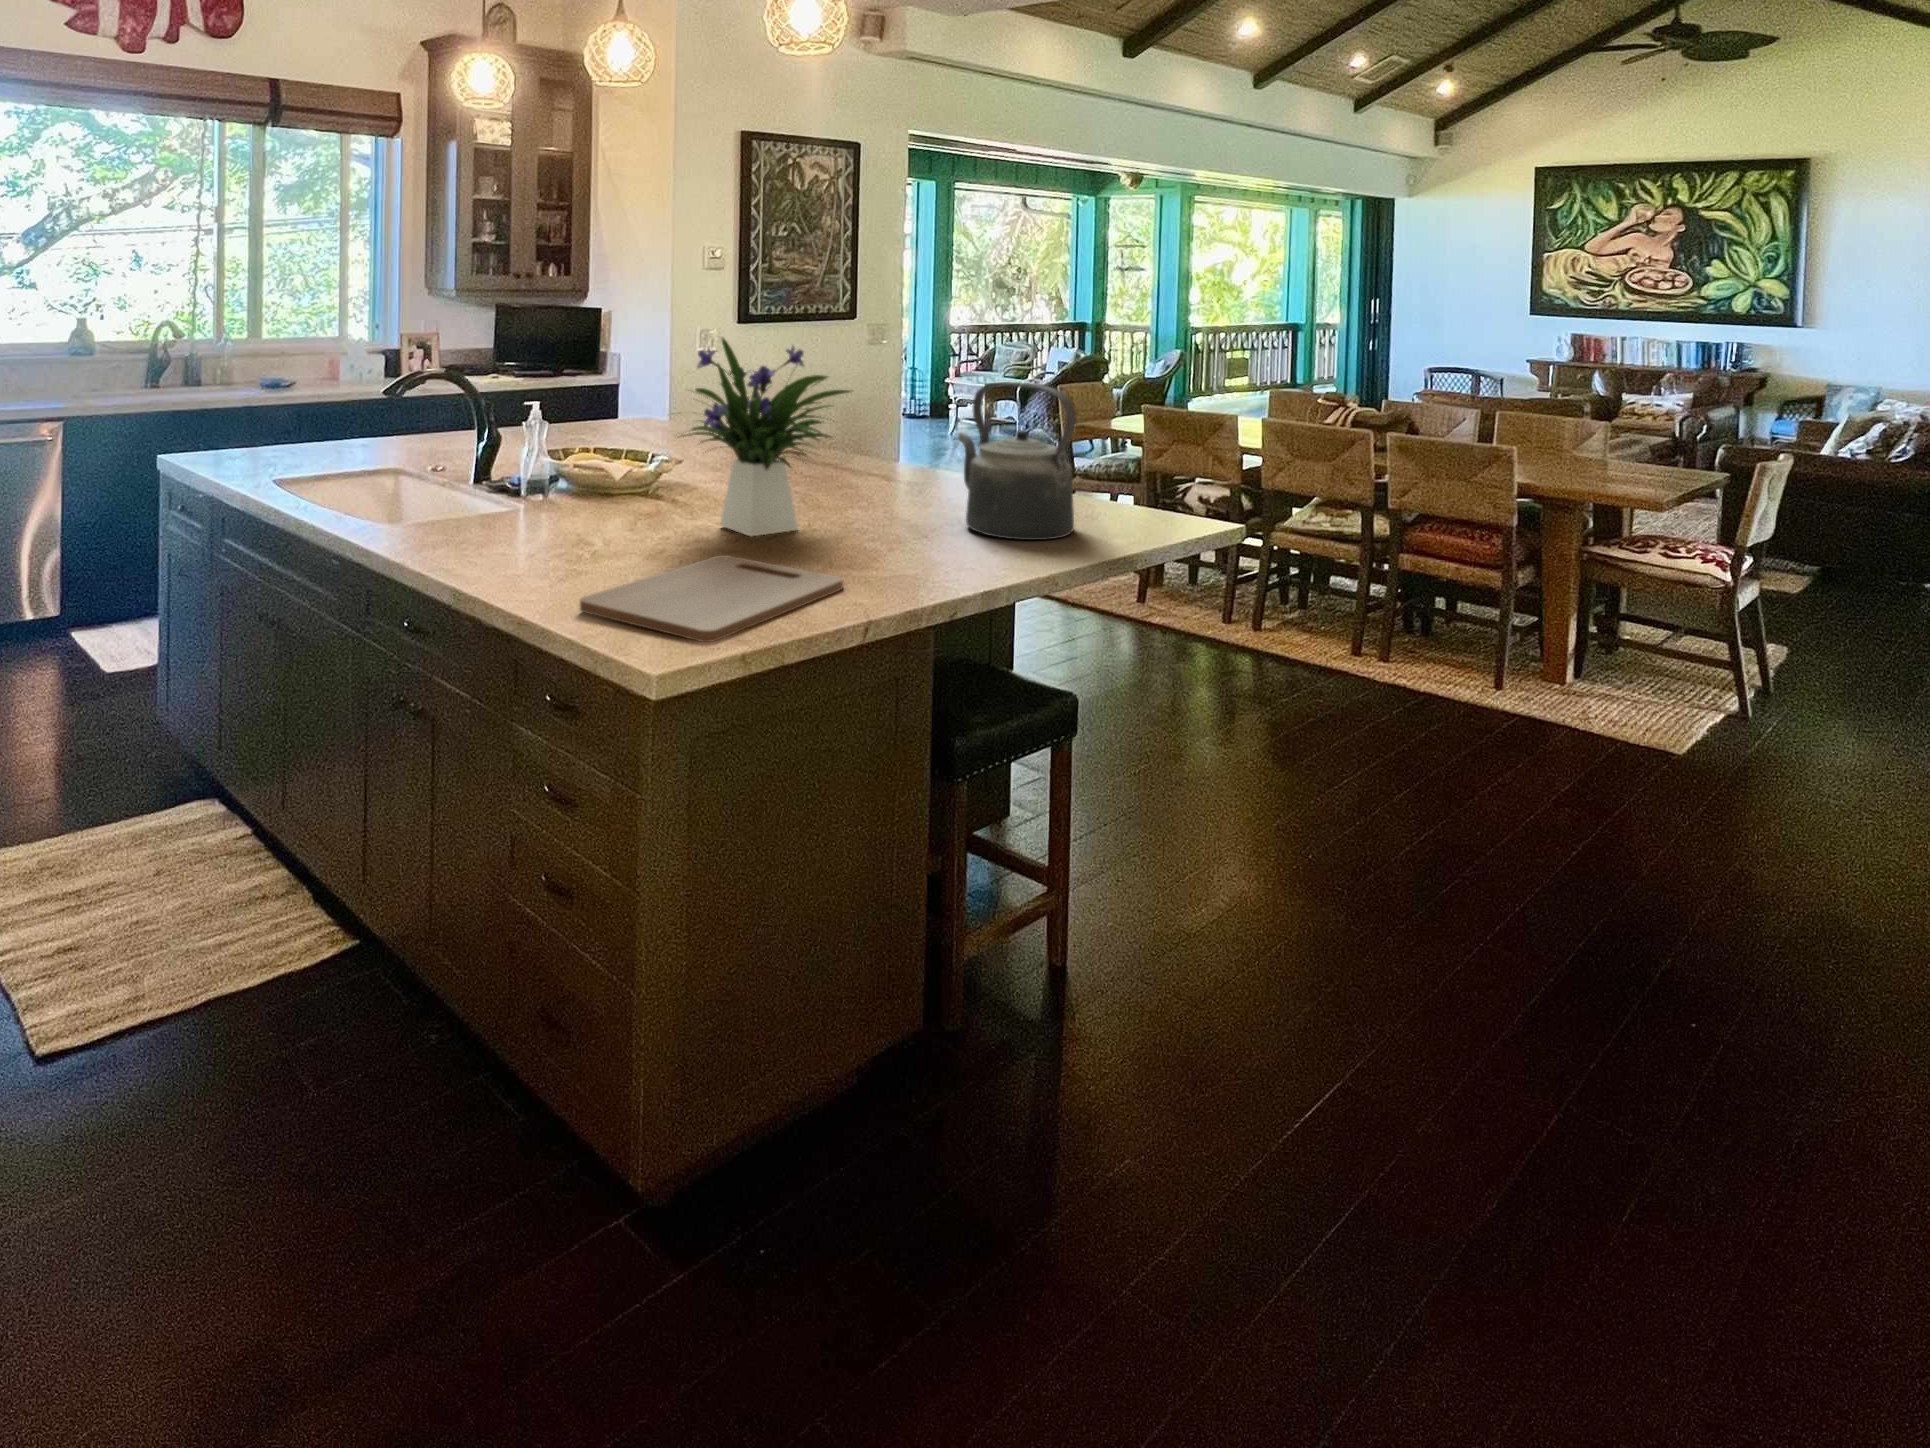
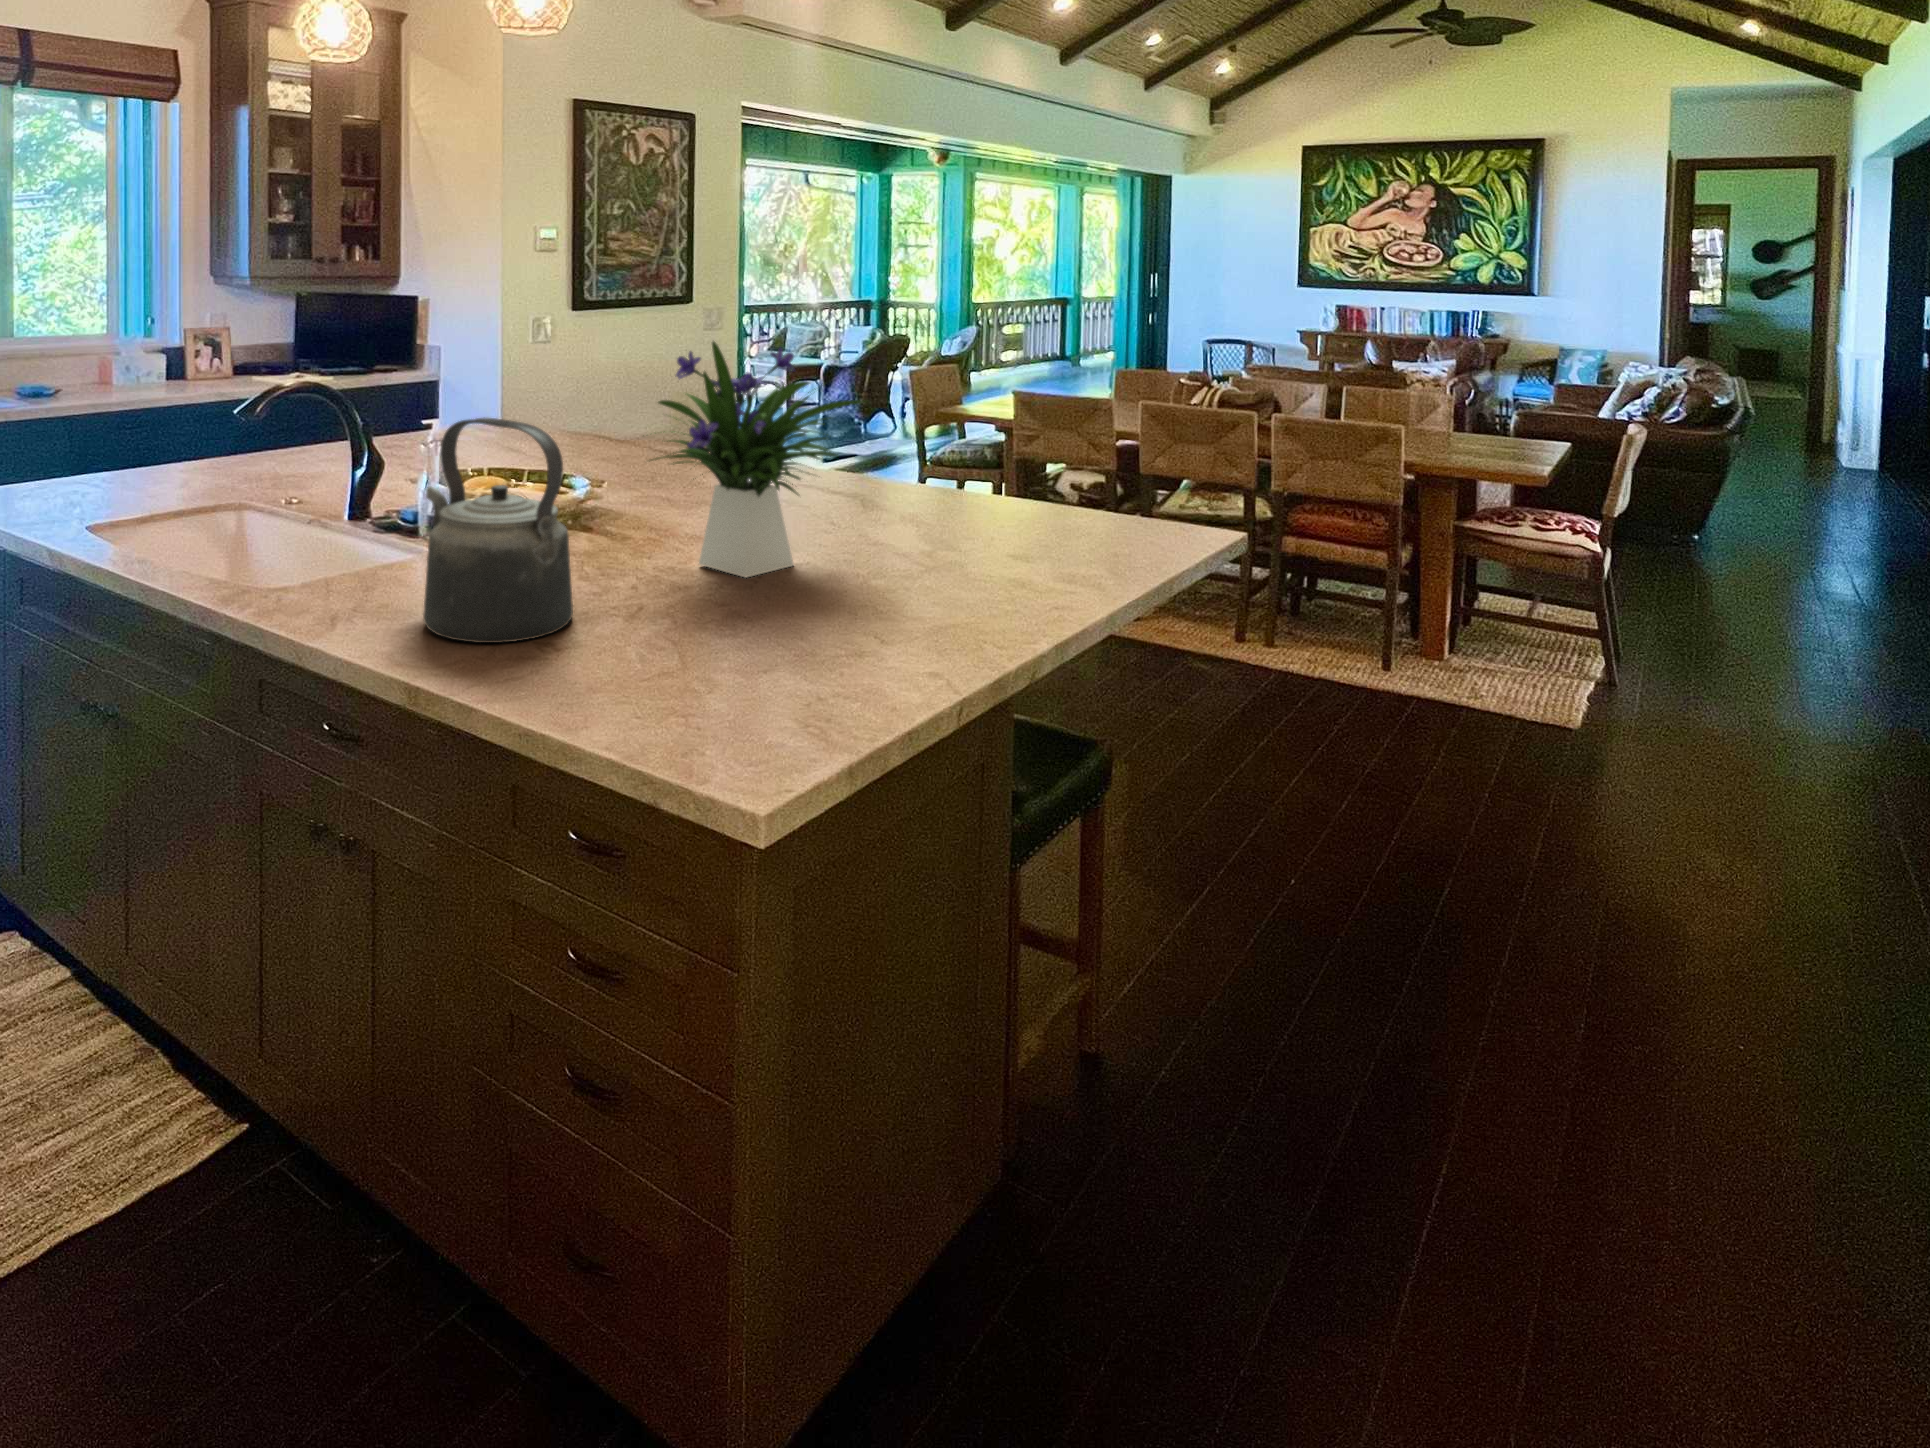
kettle: present [958,382,1076,540] -> present [423,417,573,643]
cutting board: present [580,555,843,642] -> none [621,608,913,737]

